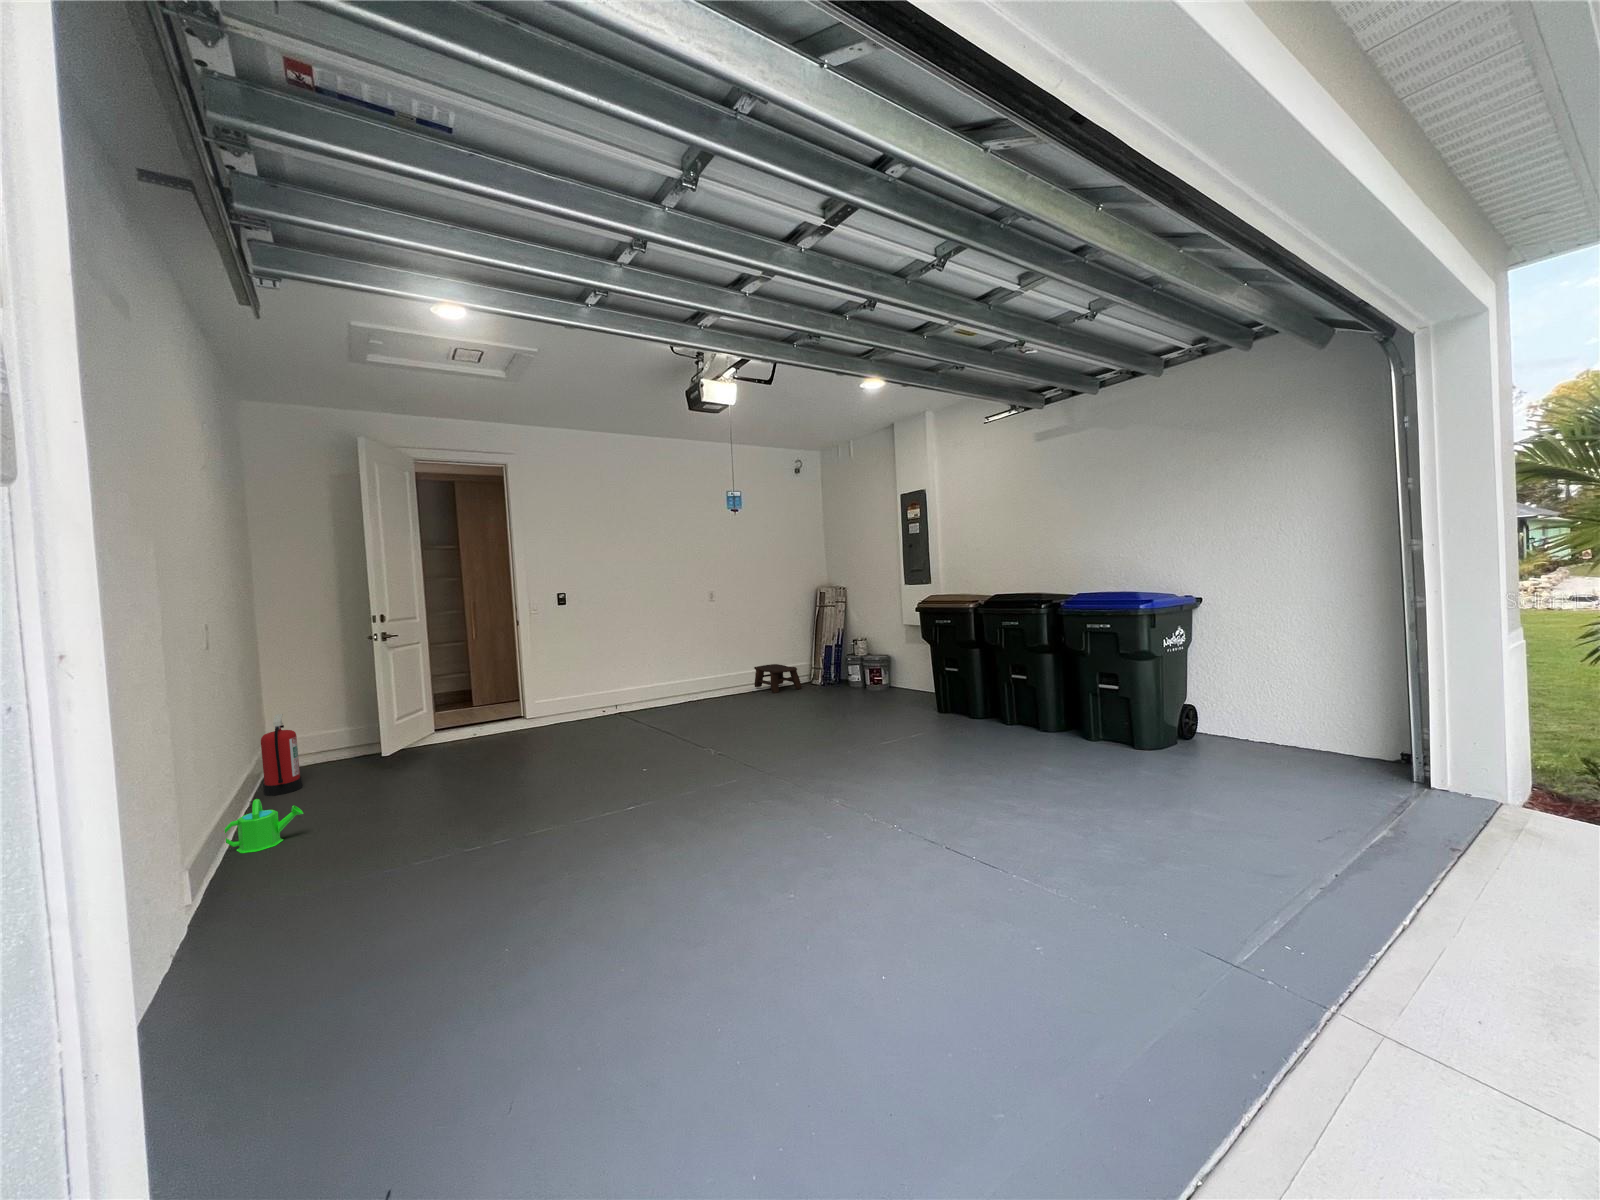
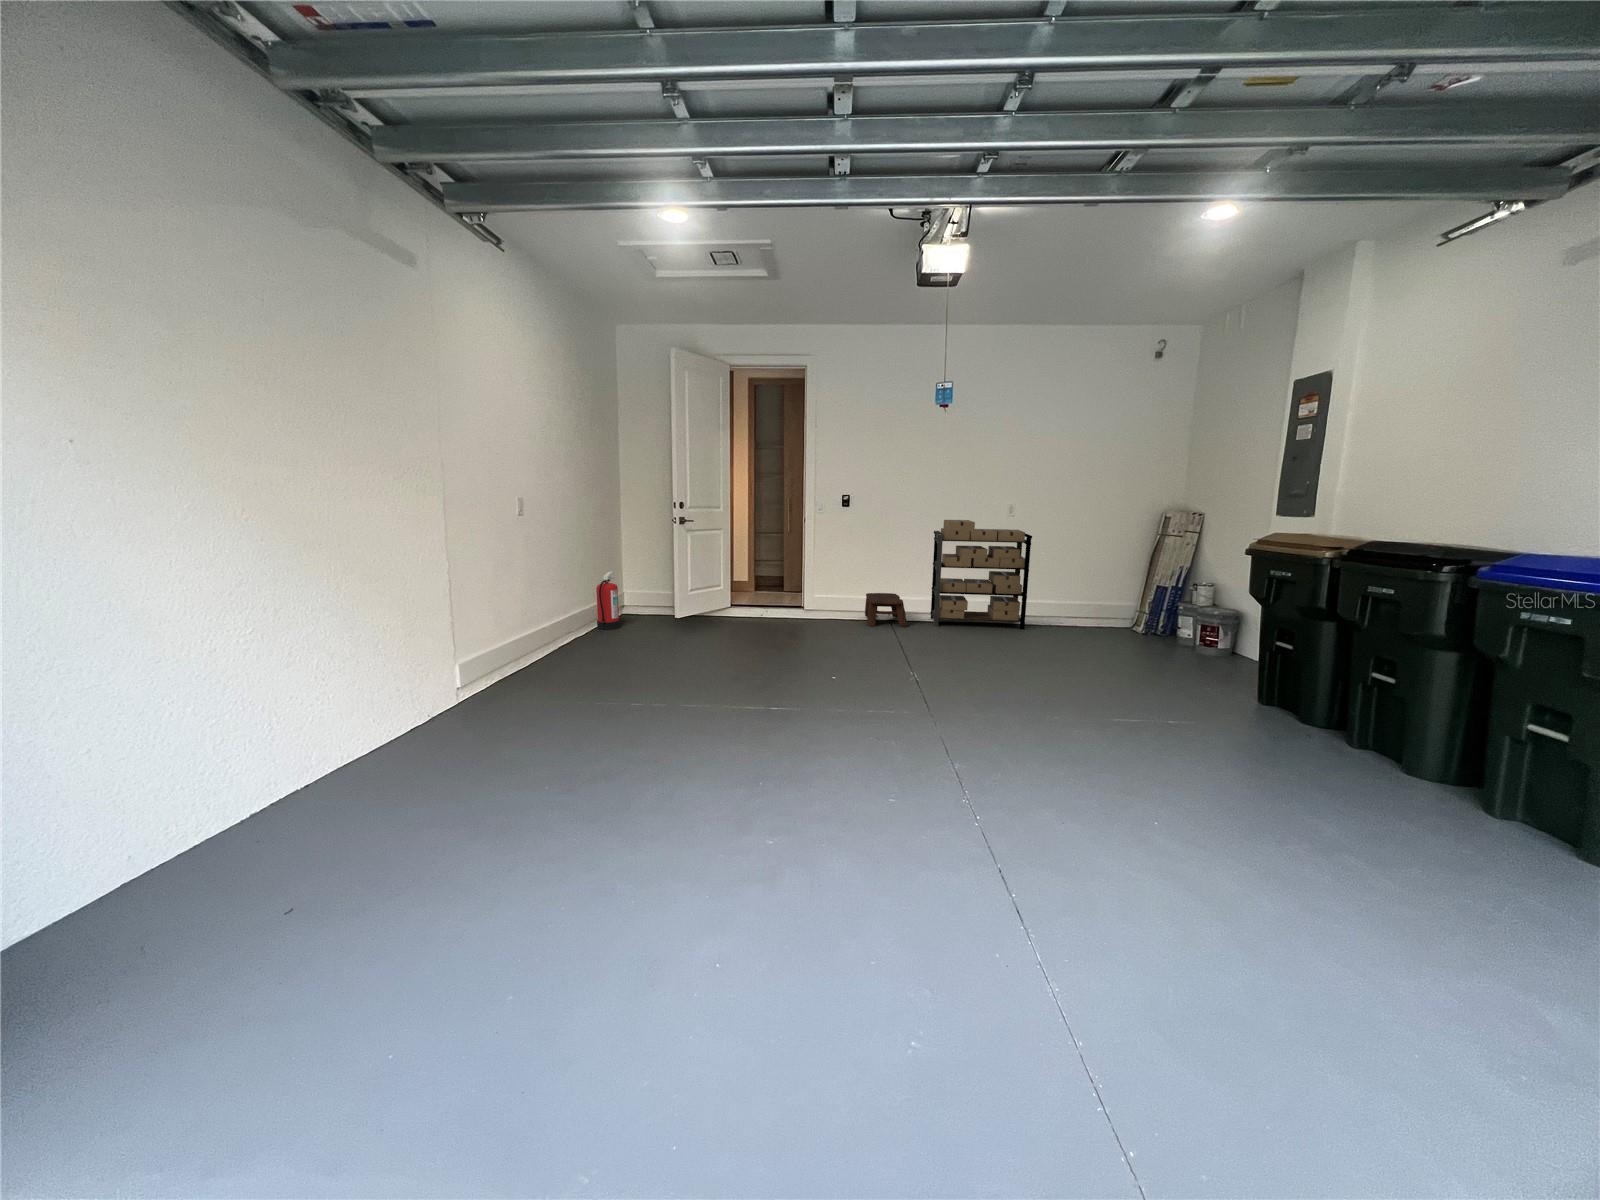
shelving unit: none [651,608,743,709] -> present [930,520,1032,630]
stool: present [754,664,802,693] -> present [865,593,907,627]
watering can: present [225,799,303,853] -> none [530,627,576,663]

